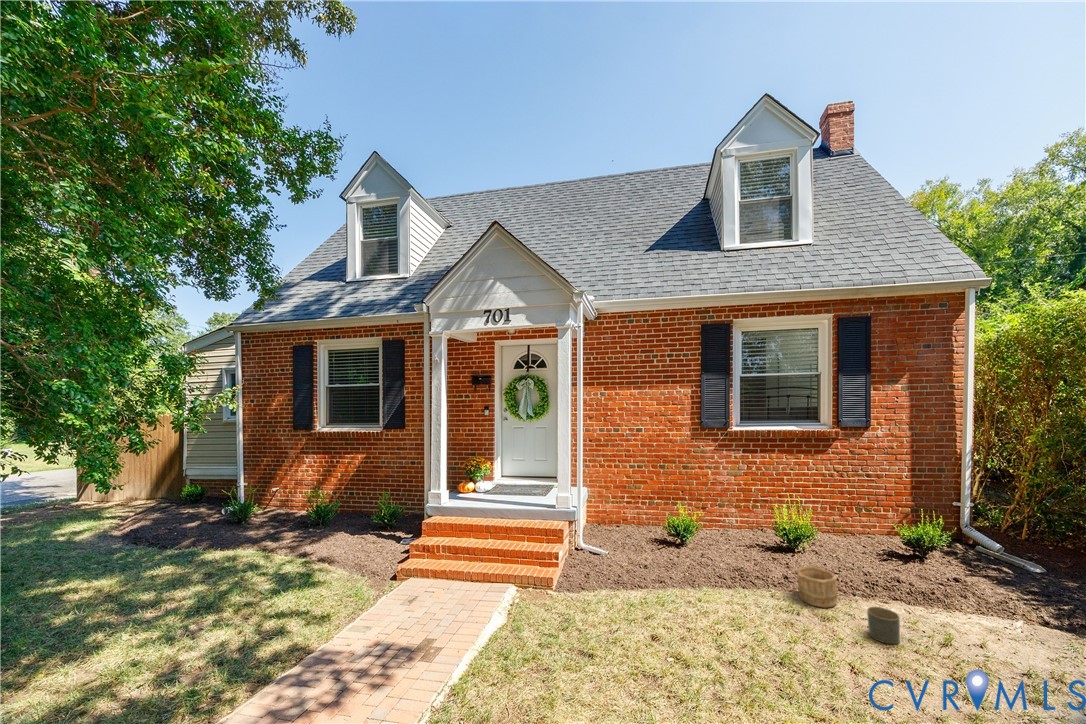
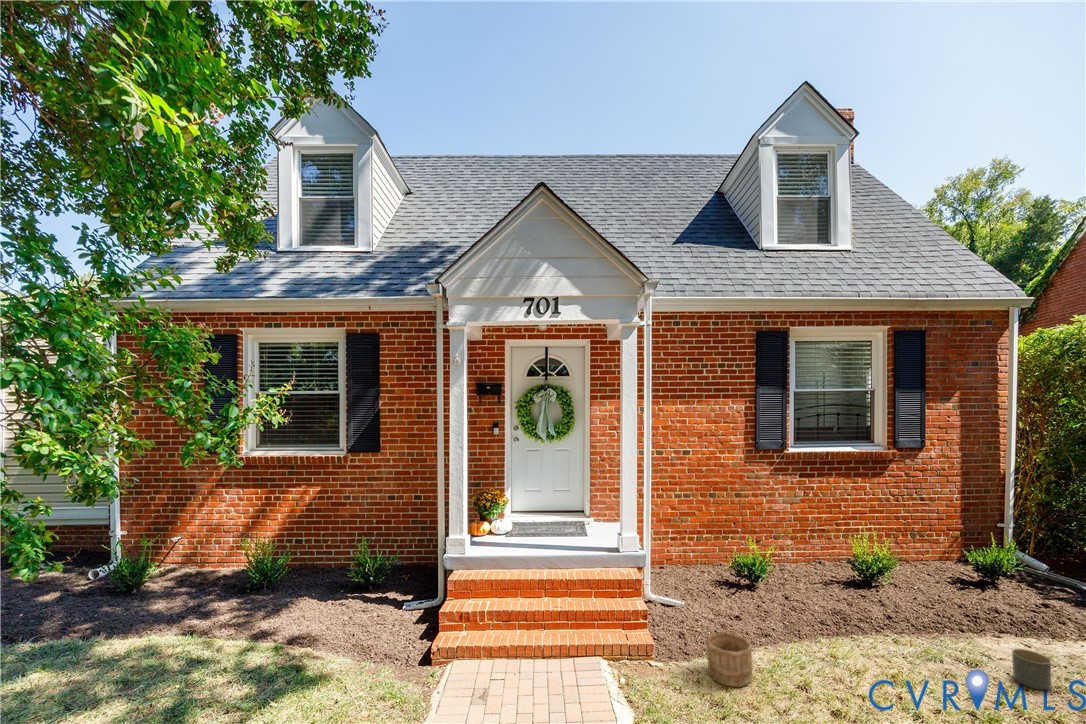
wooden bucket: present [796,566,837,608] -> present [706,632,753,687]

